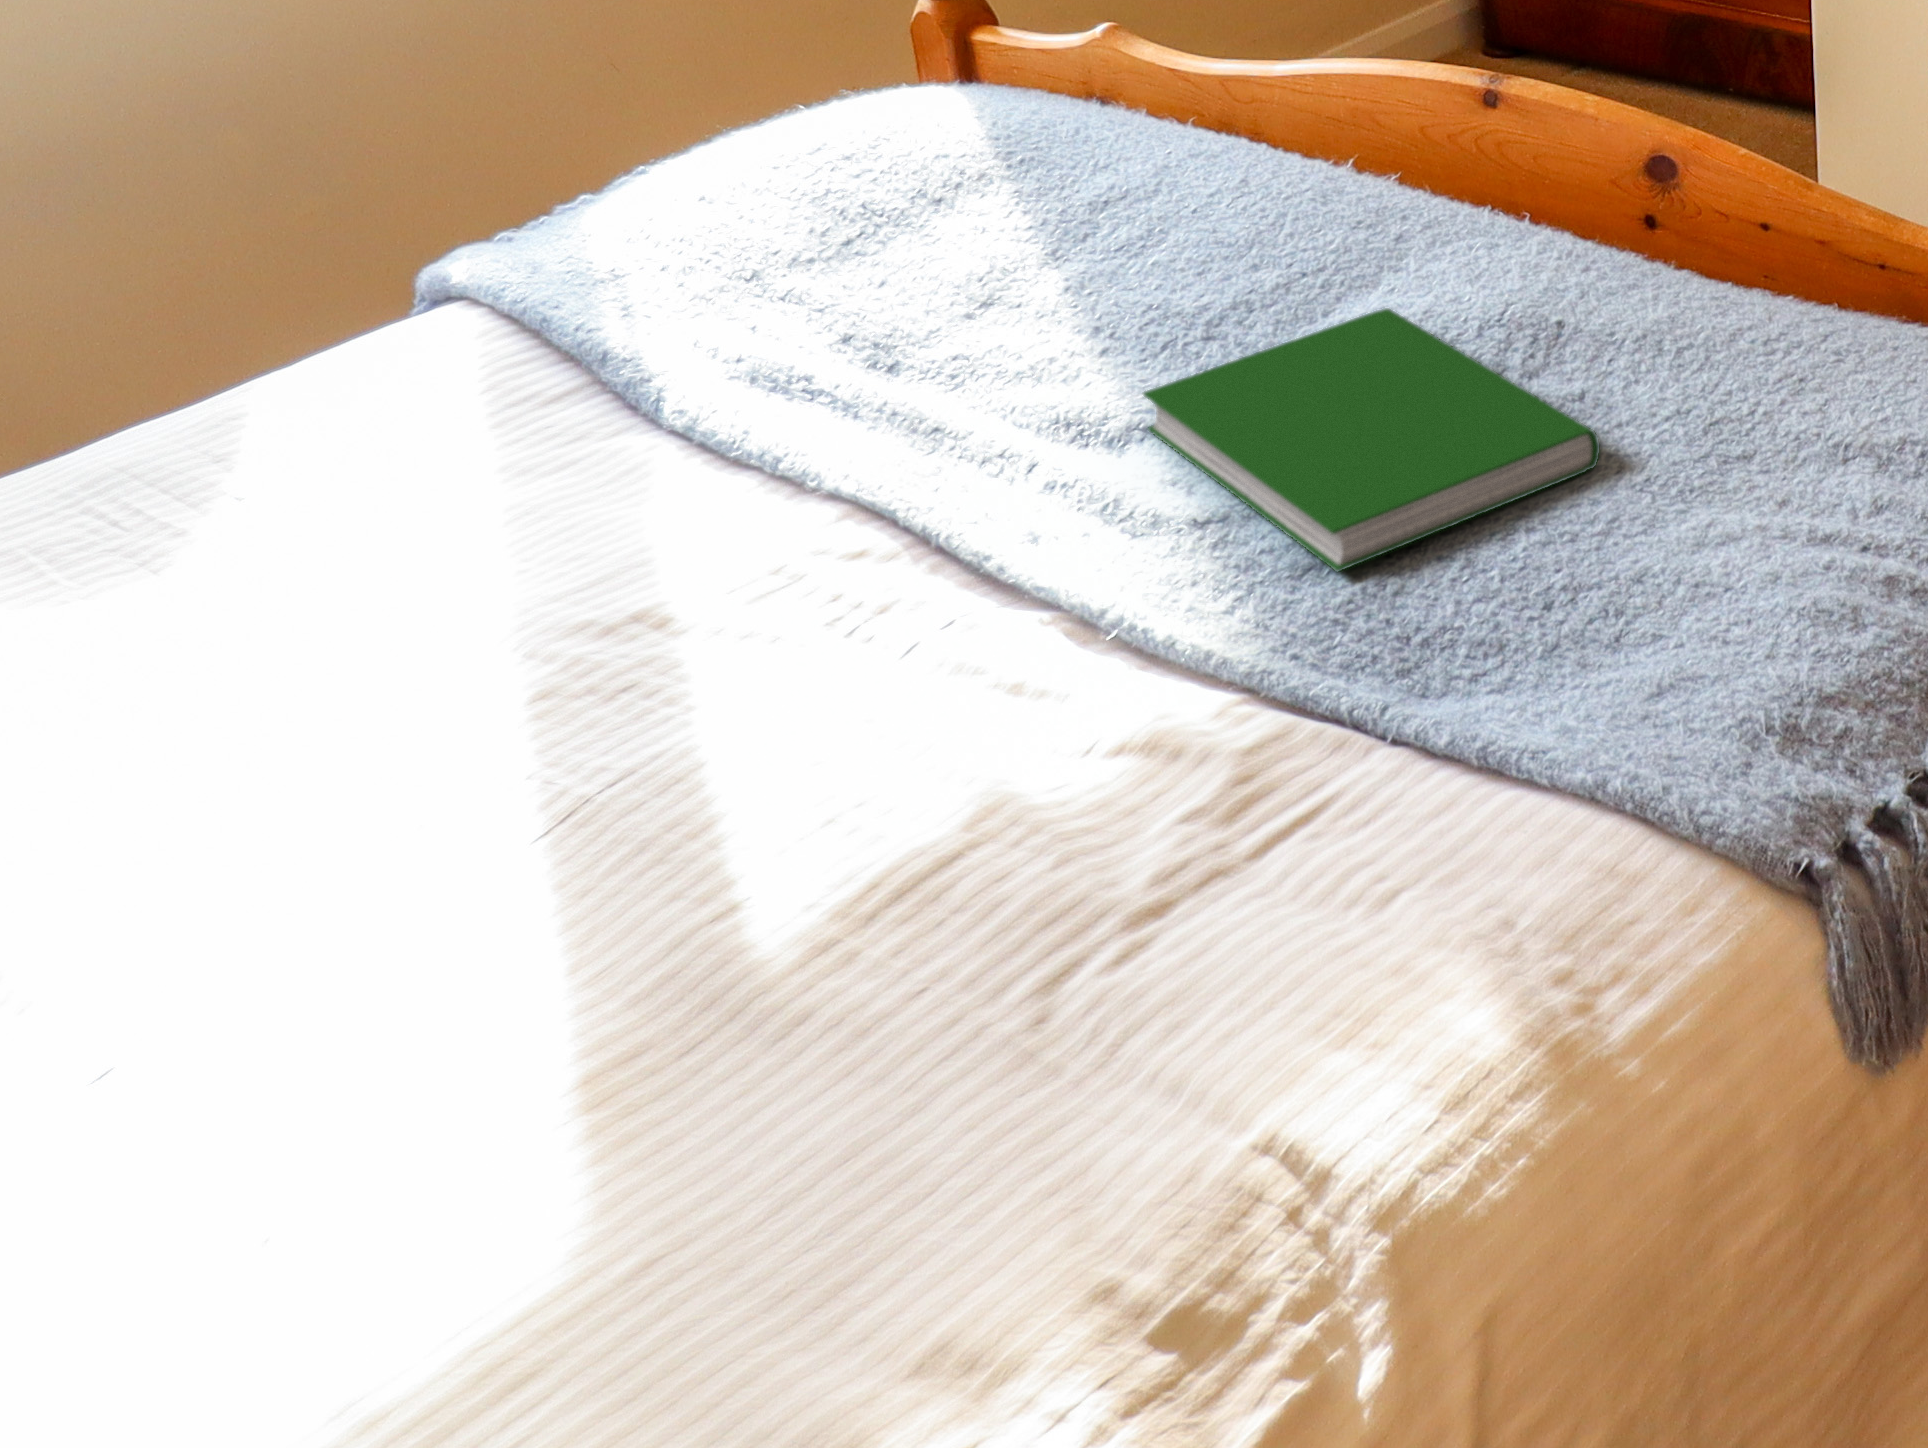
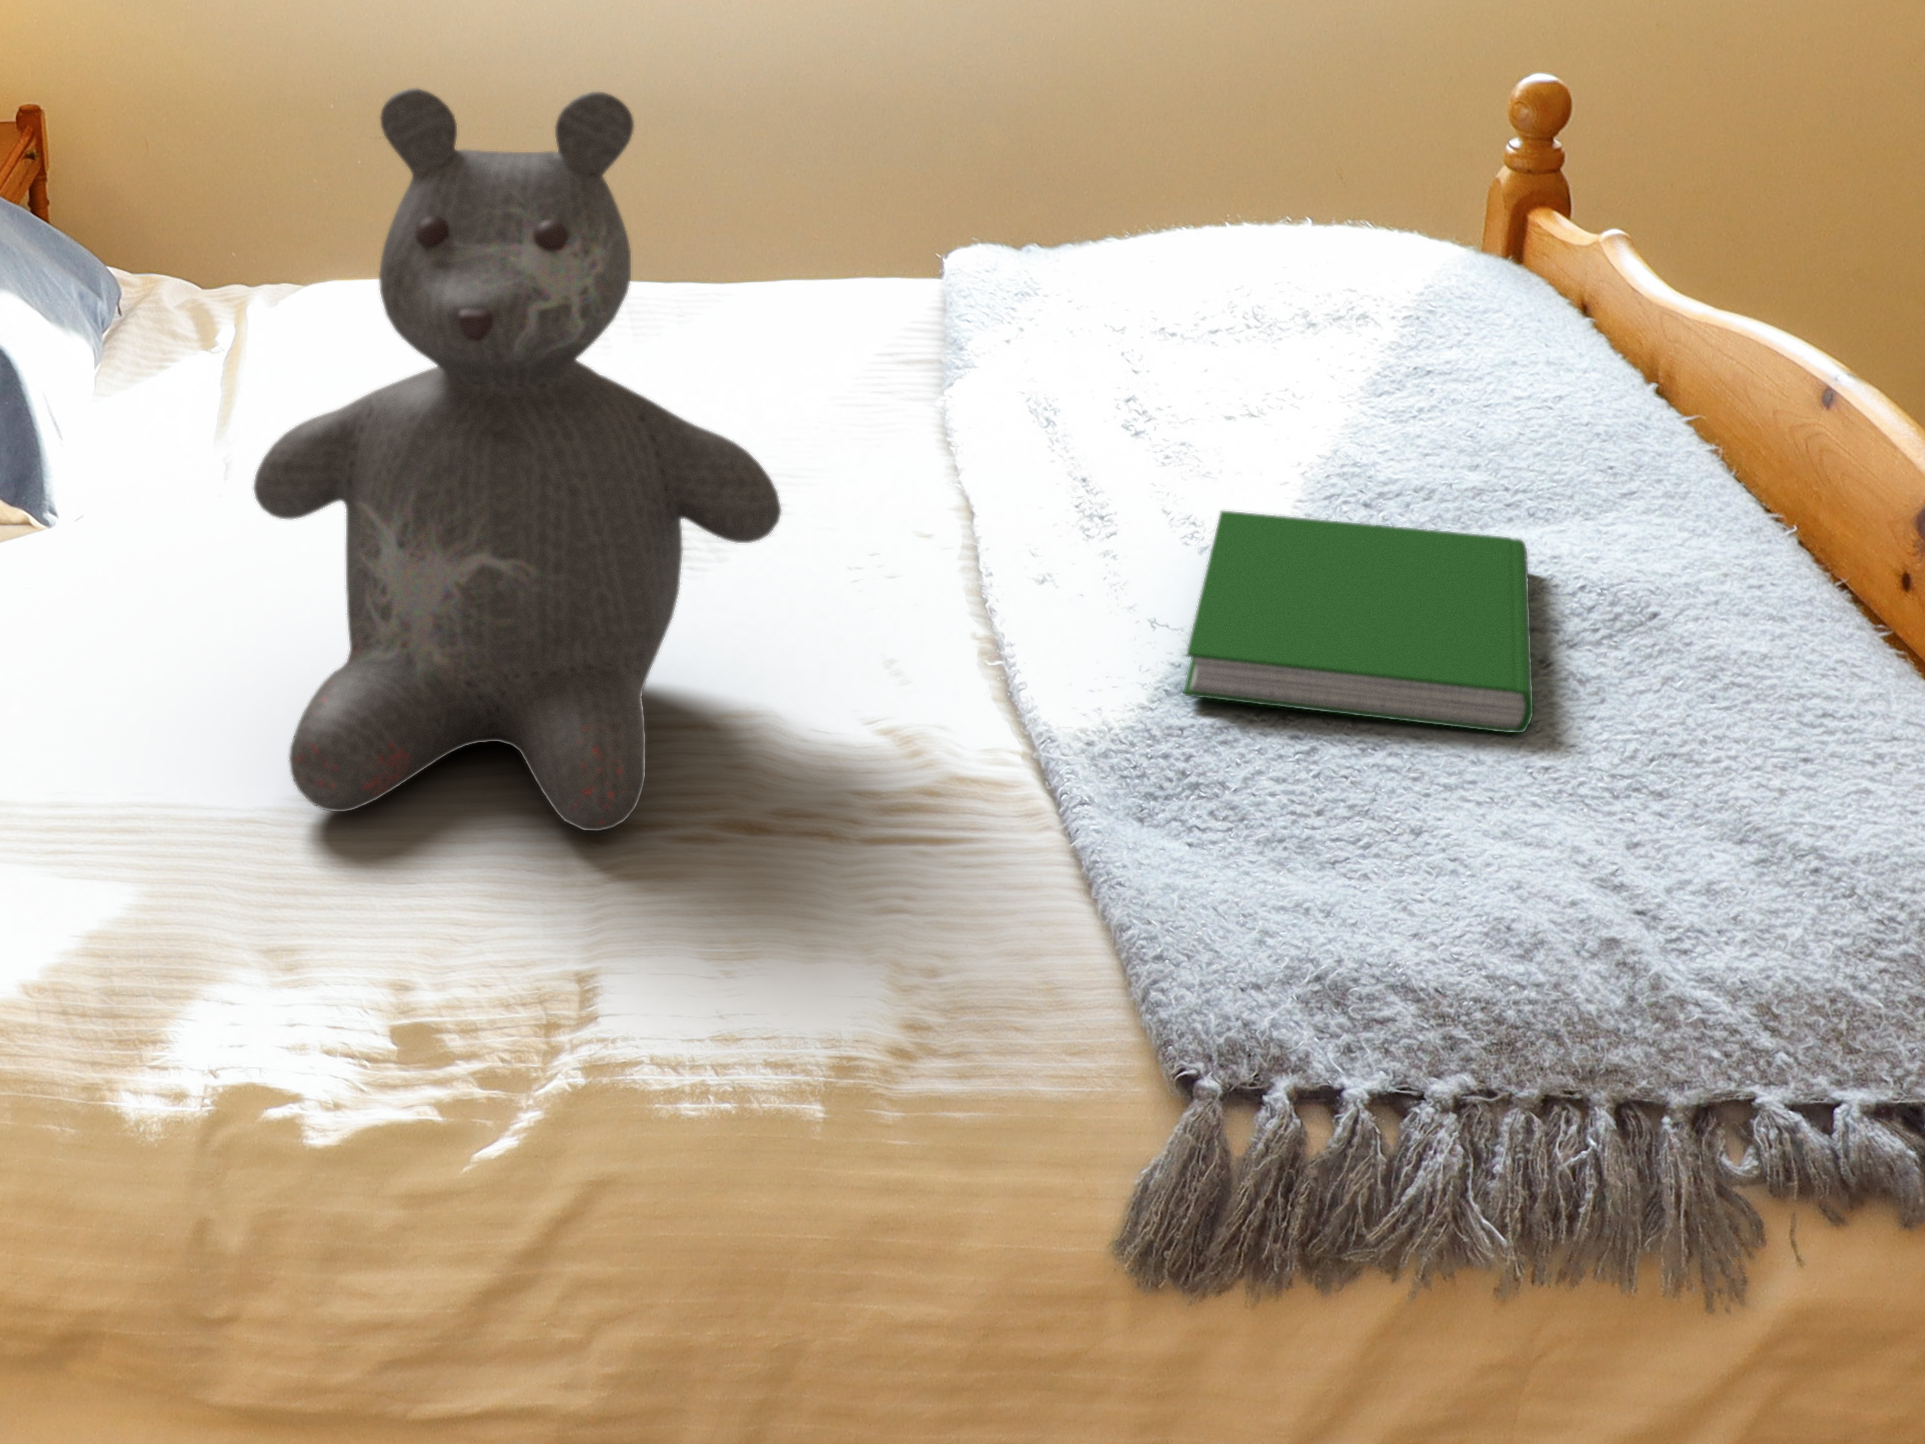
teddy bear: none [349,200,1091,1188] -> present [254,88,781,831]

